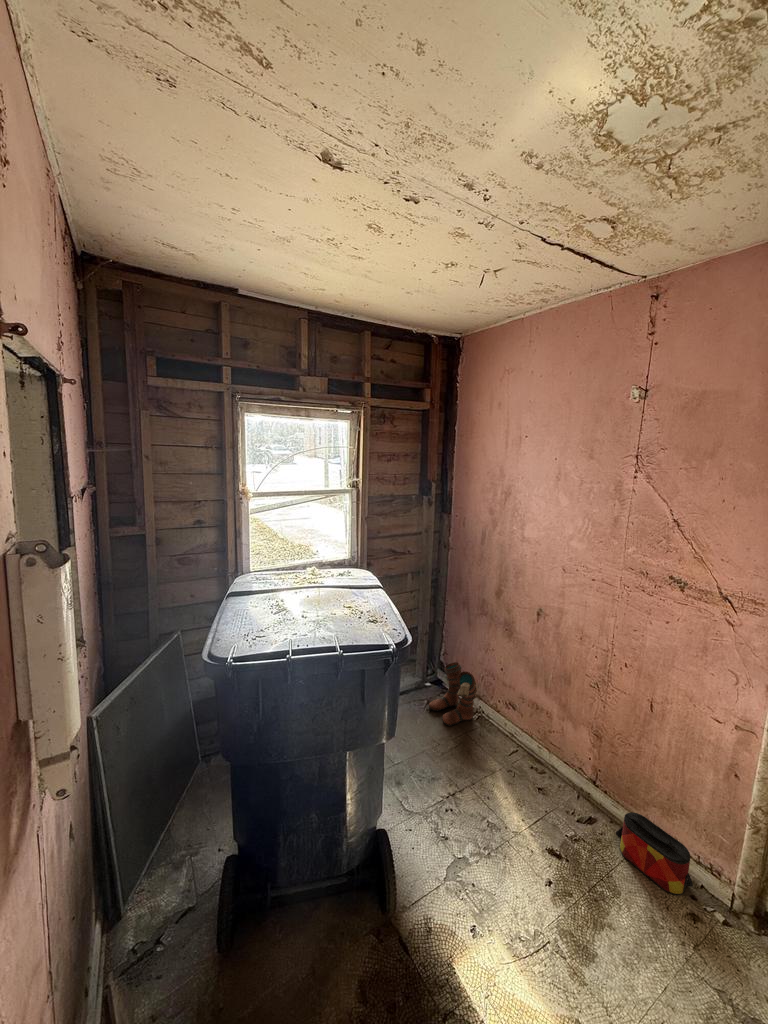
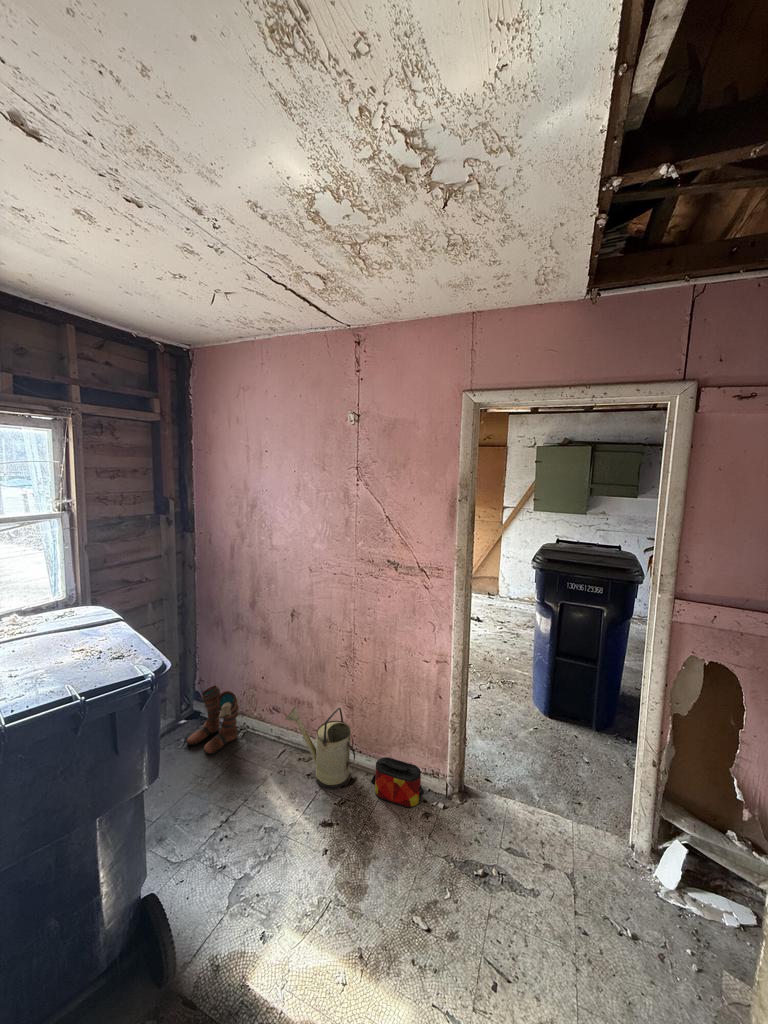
watering can: none [520,712,598,820] -> present [285,707,355,789]

